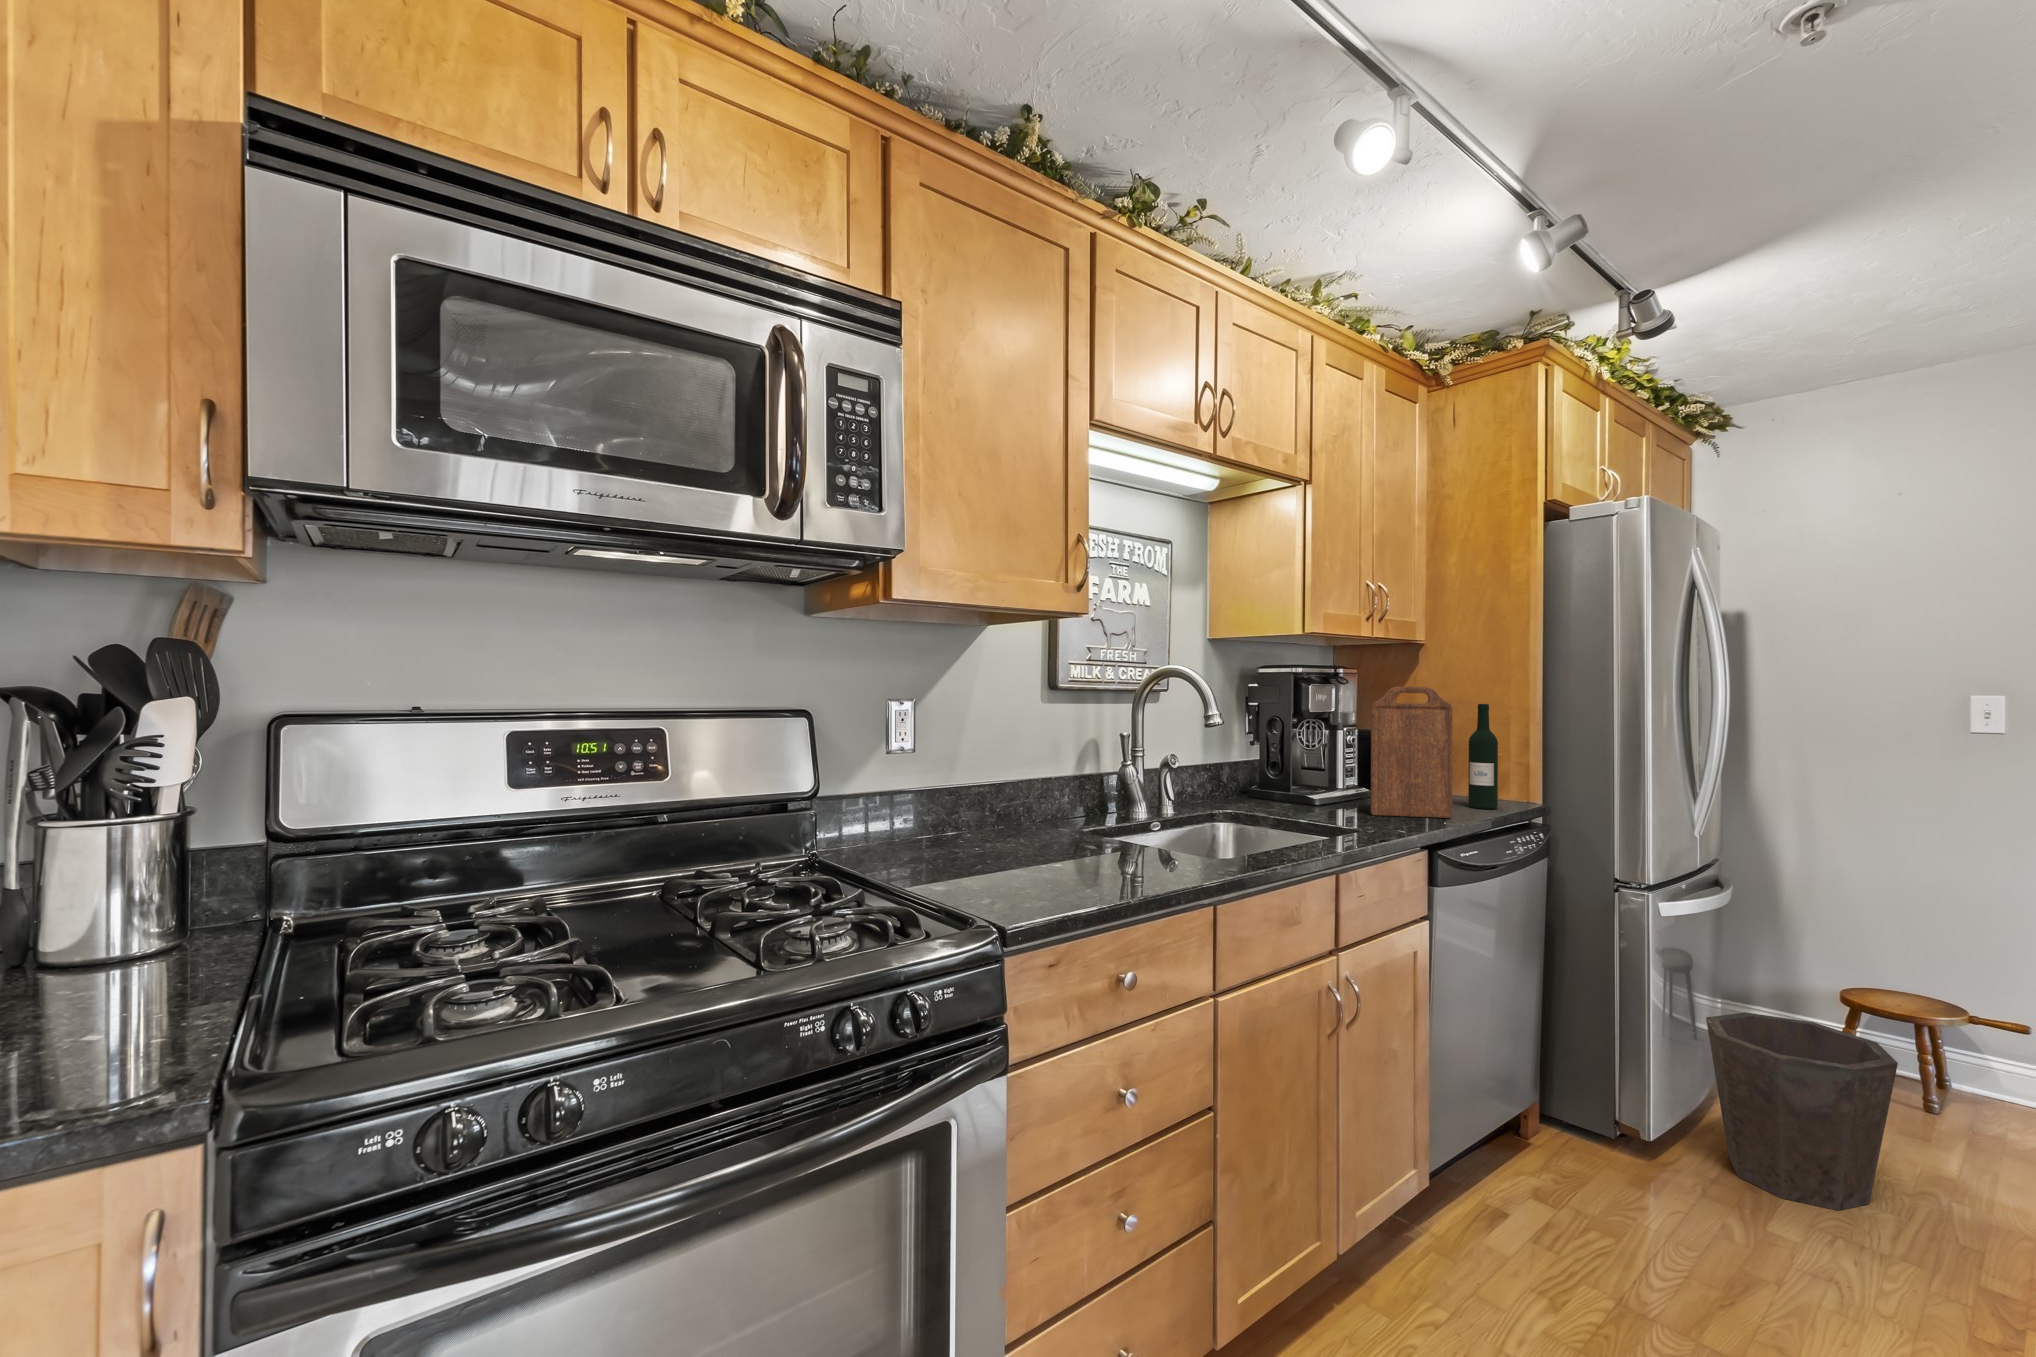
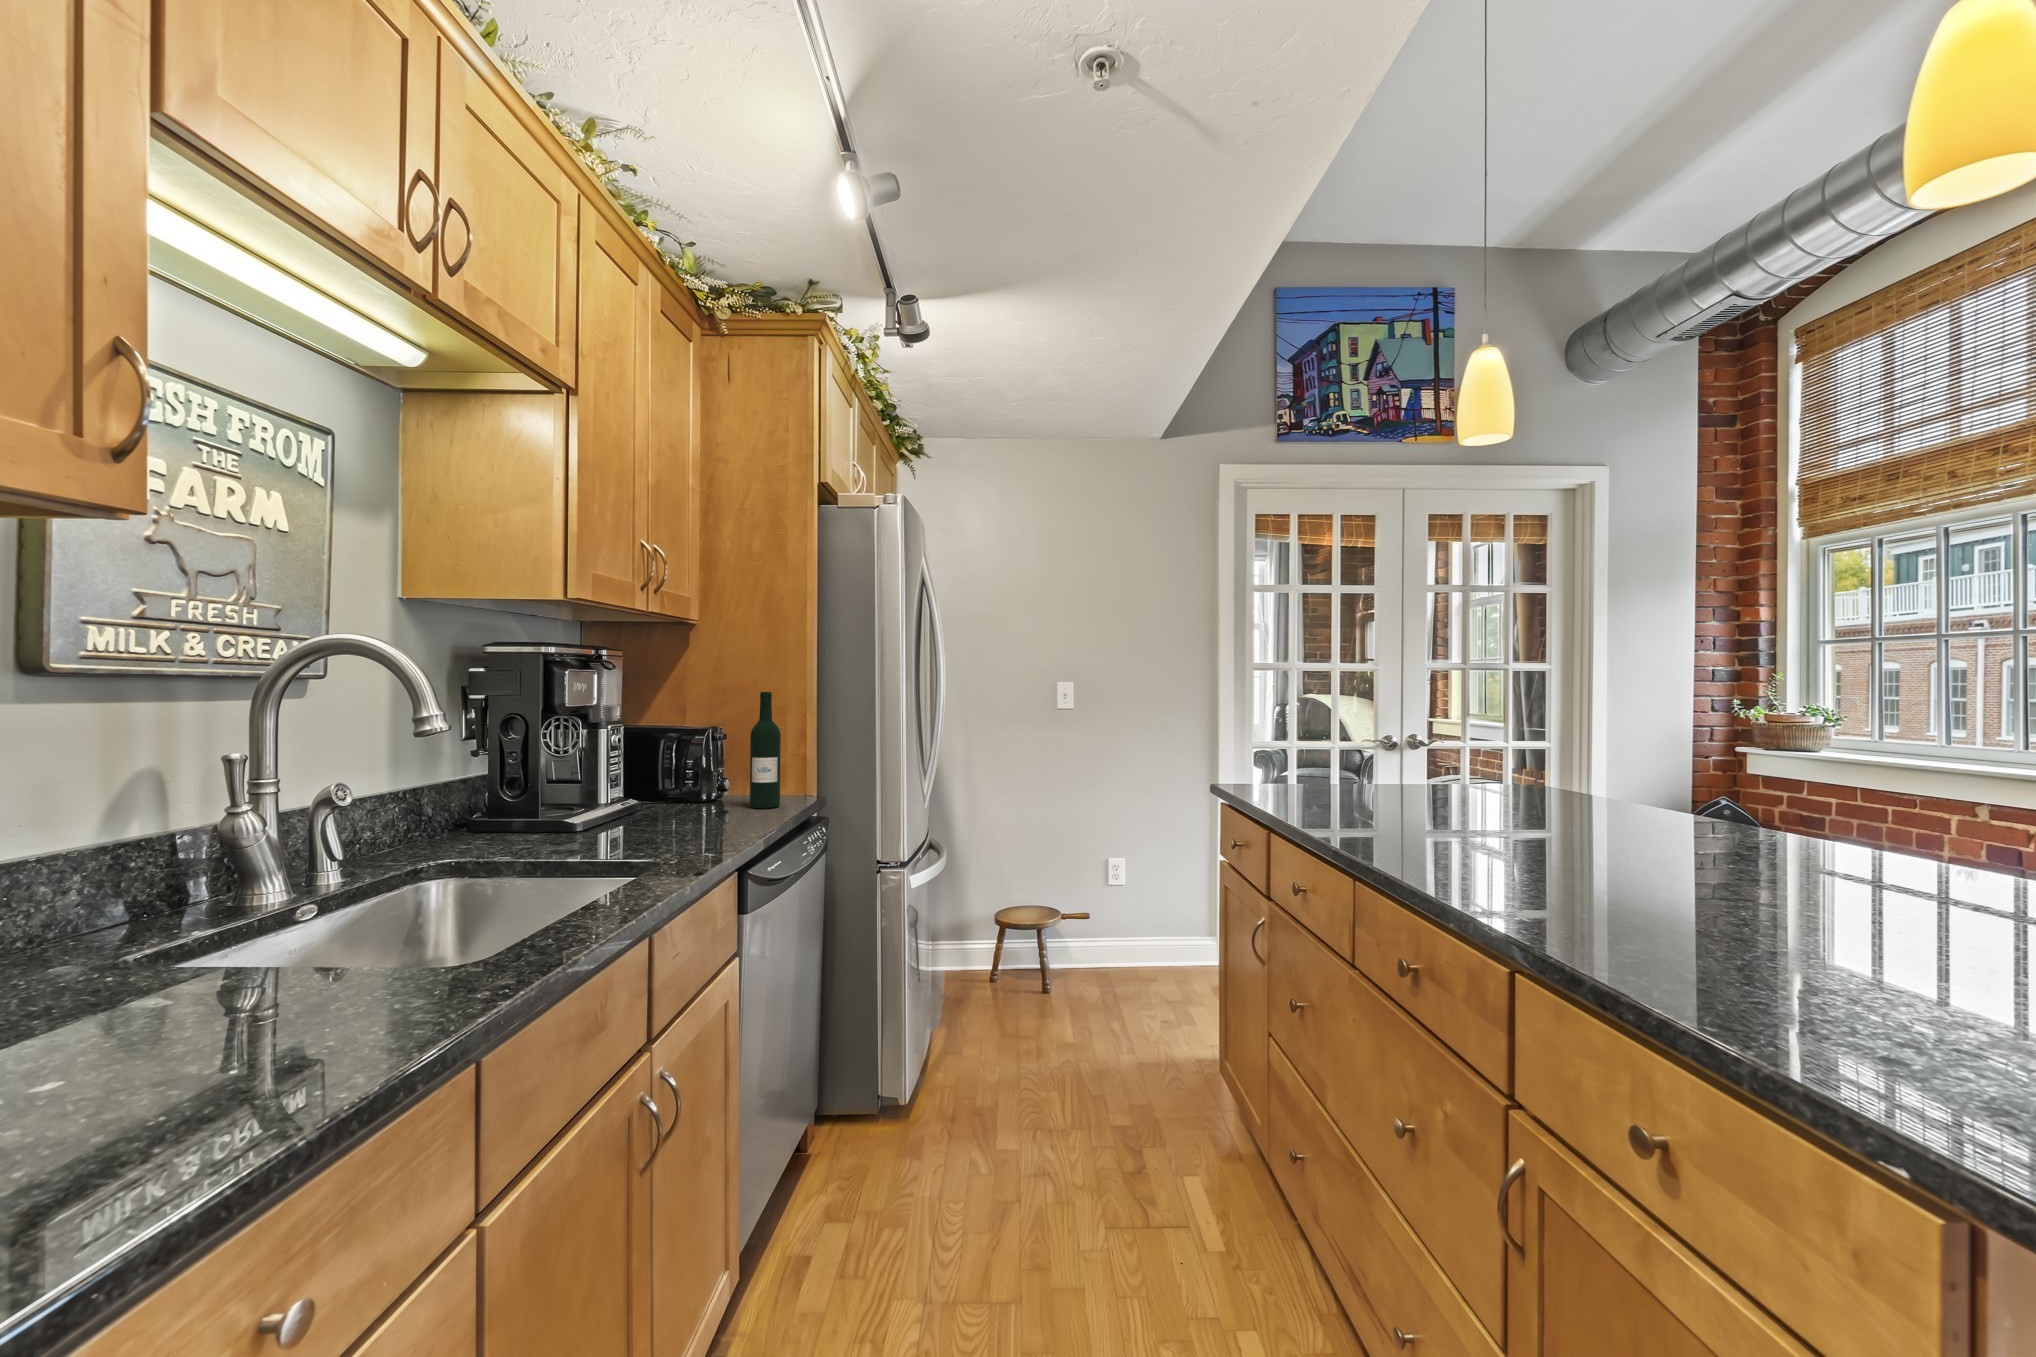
cutting board: present [1371,686,1453,818] -> none [652,672,748,834]
waste bin: present [1706,1012,1898,1211] -> none [941,955,1068,1119]

